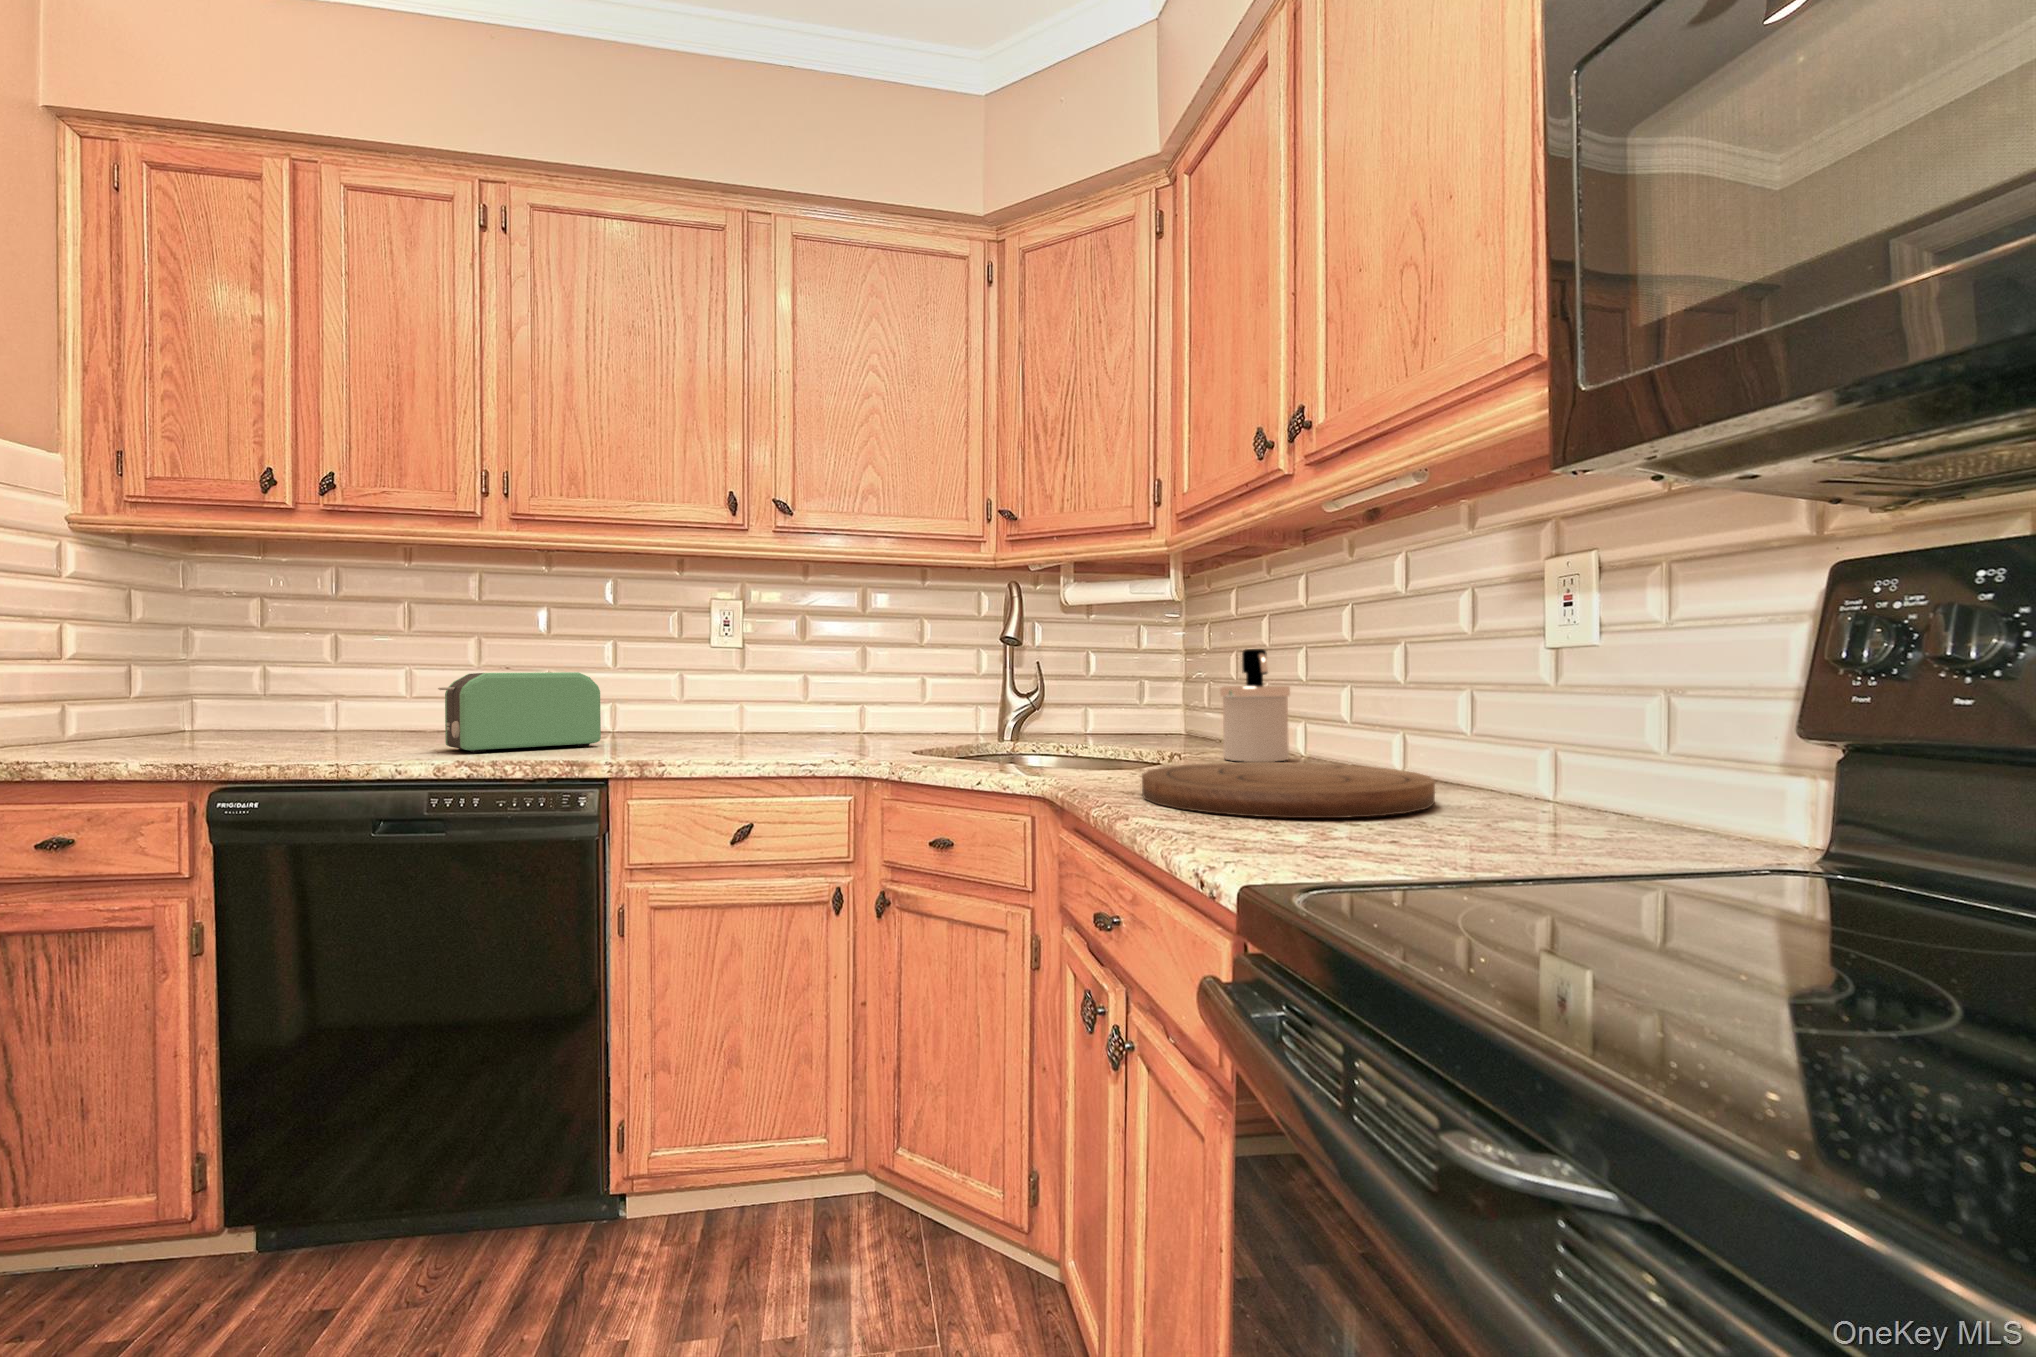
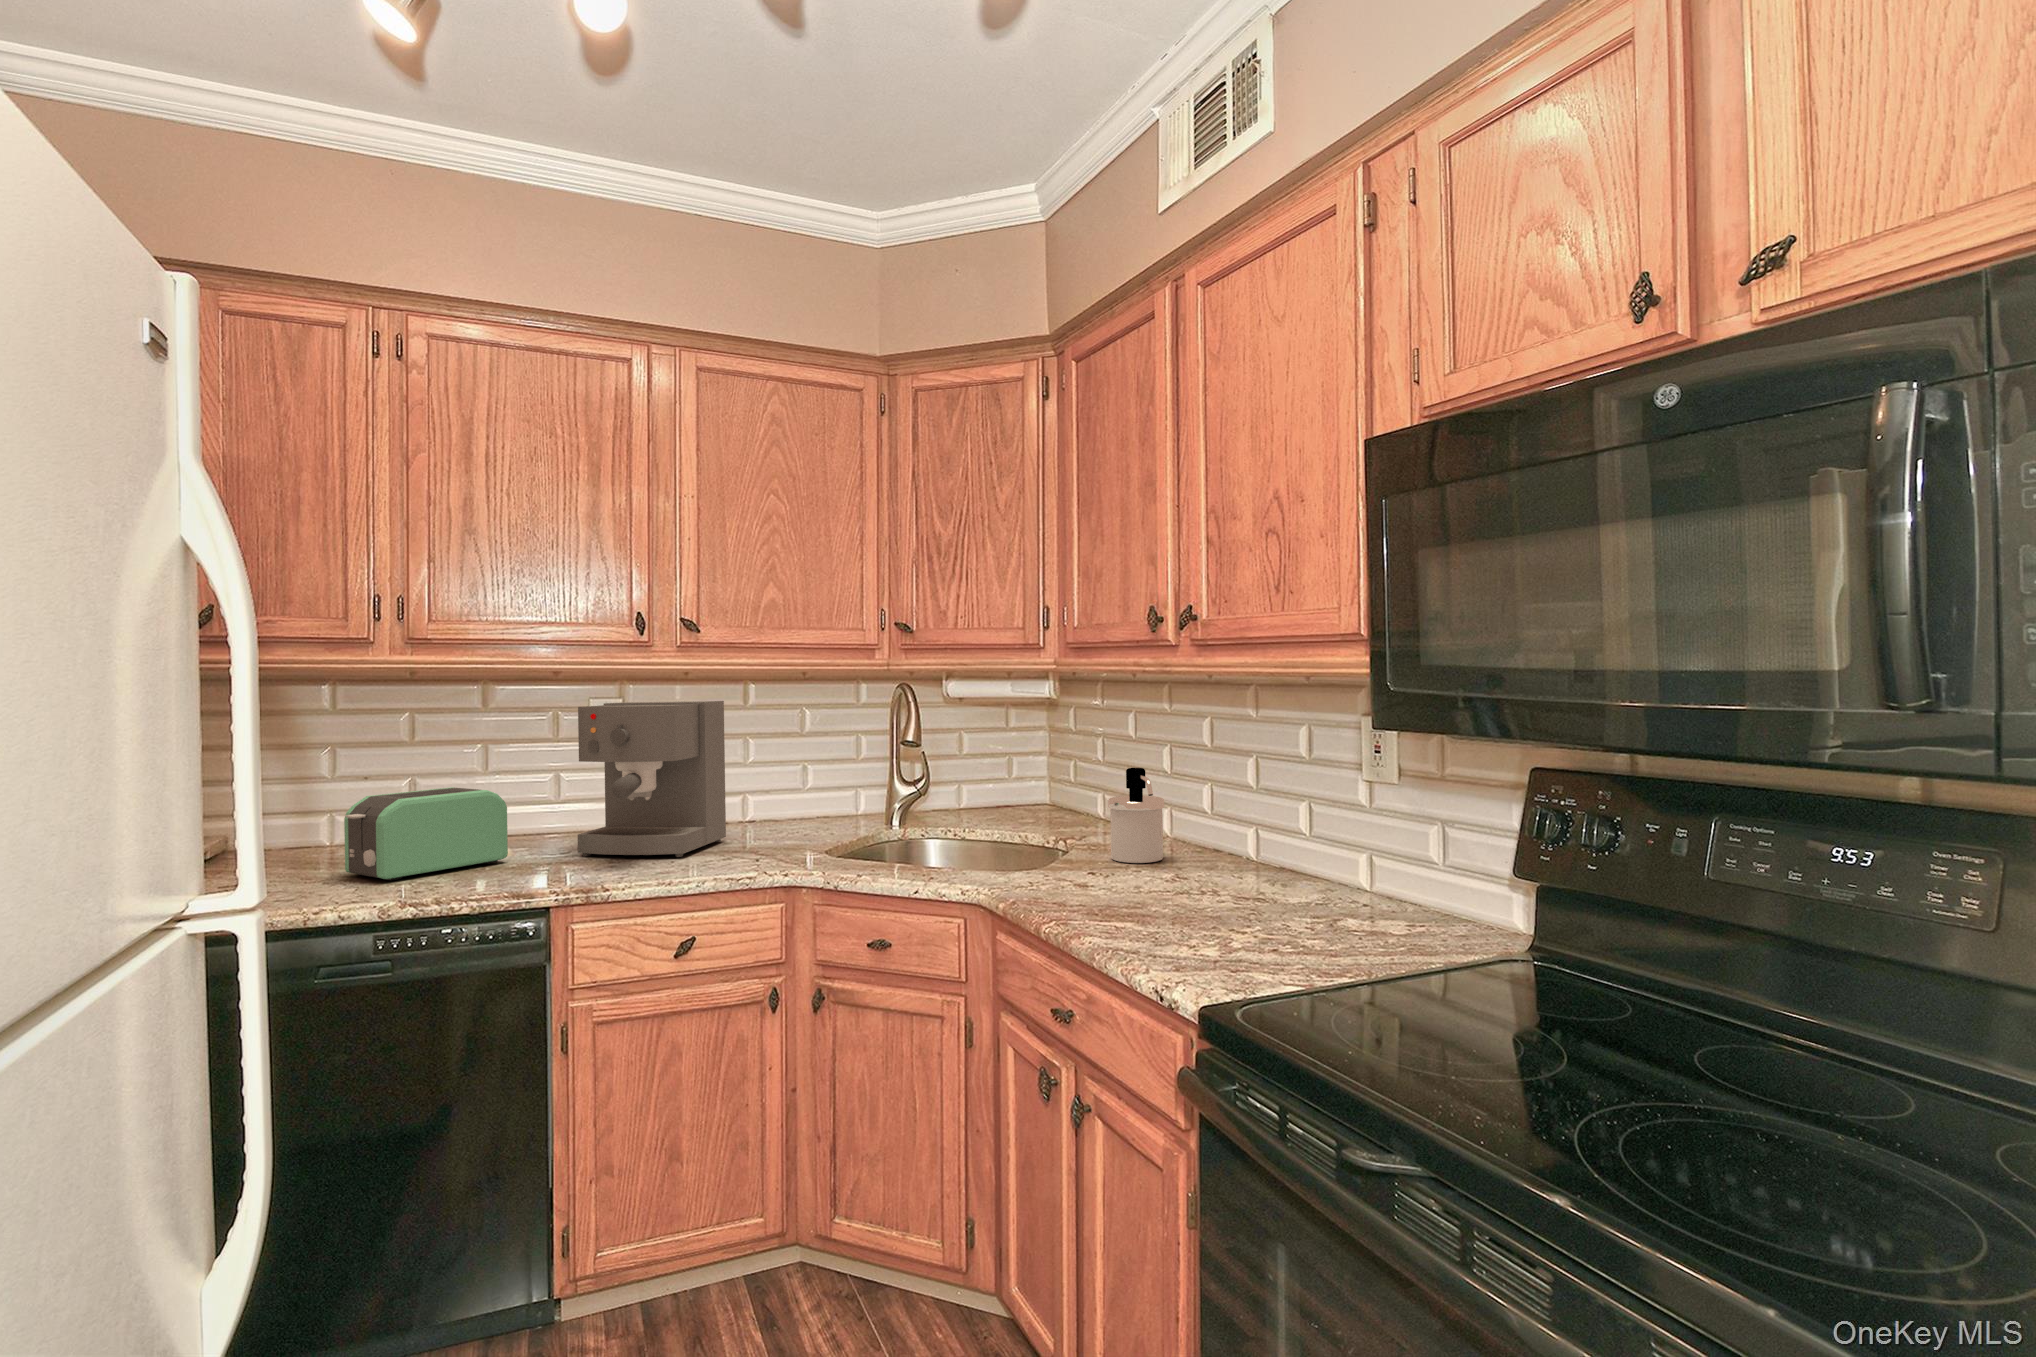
coffee maker: none [669,587,825,747] -> present [578,701,726,857]
cutting board: present [1142,762,1435,818] -> none [1085,876,1293,939]

